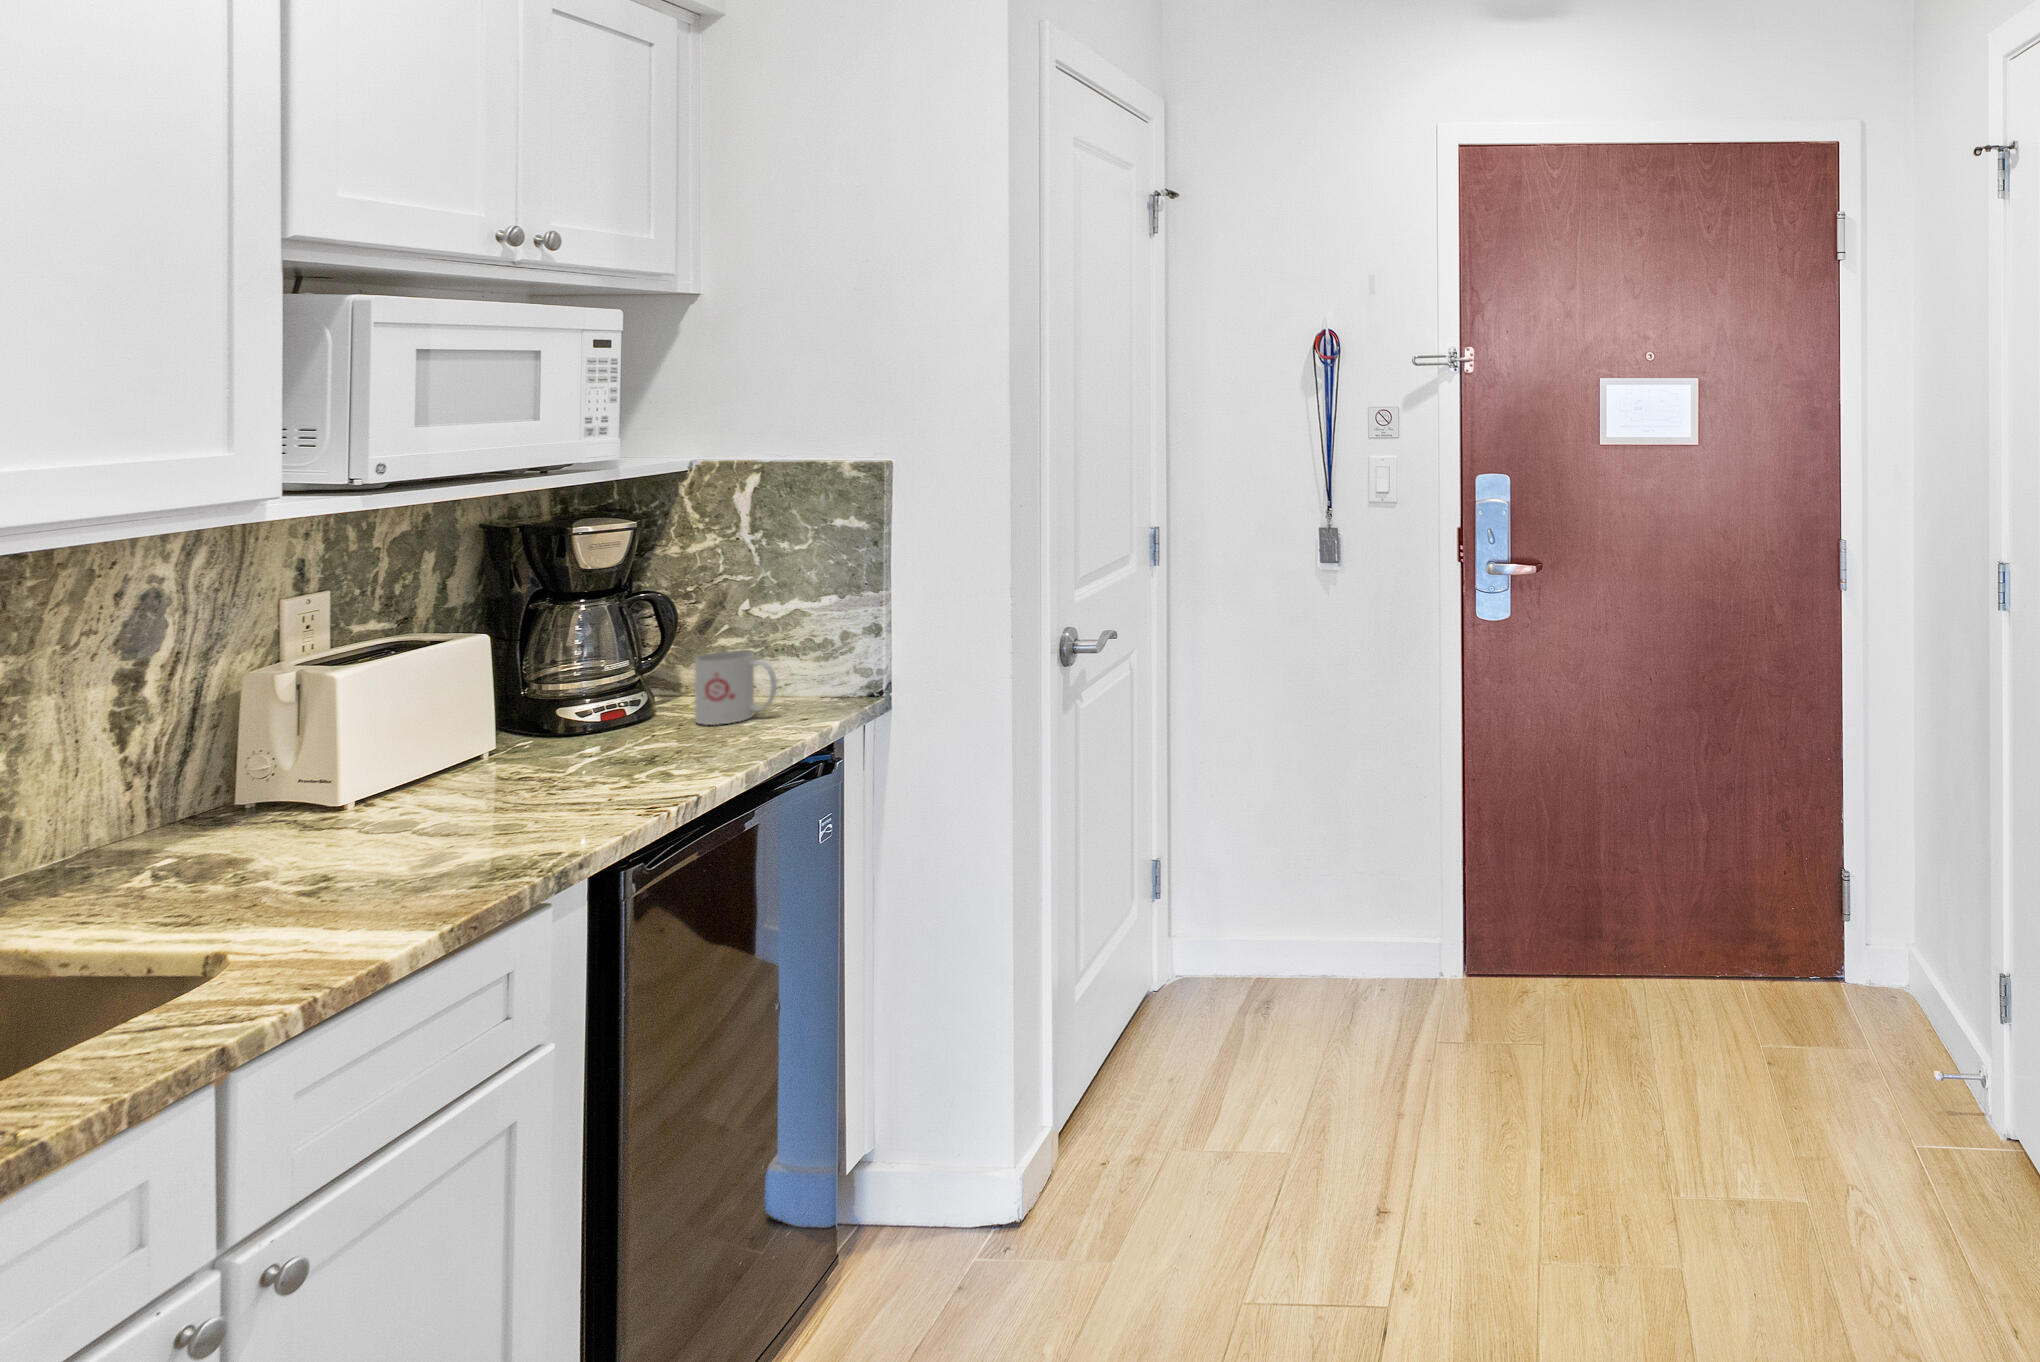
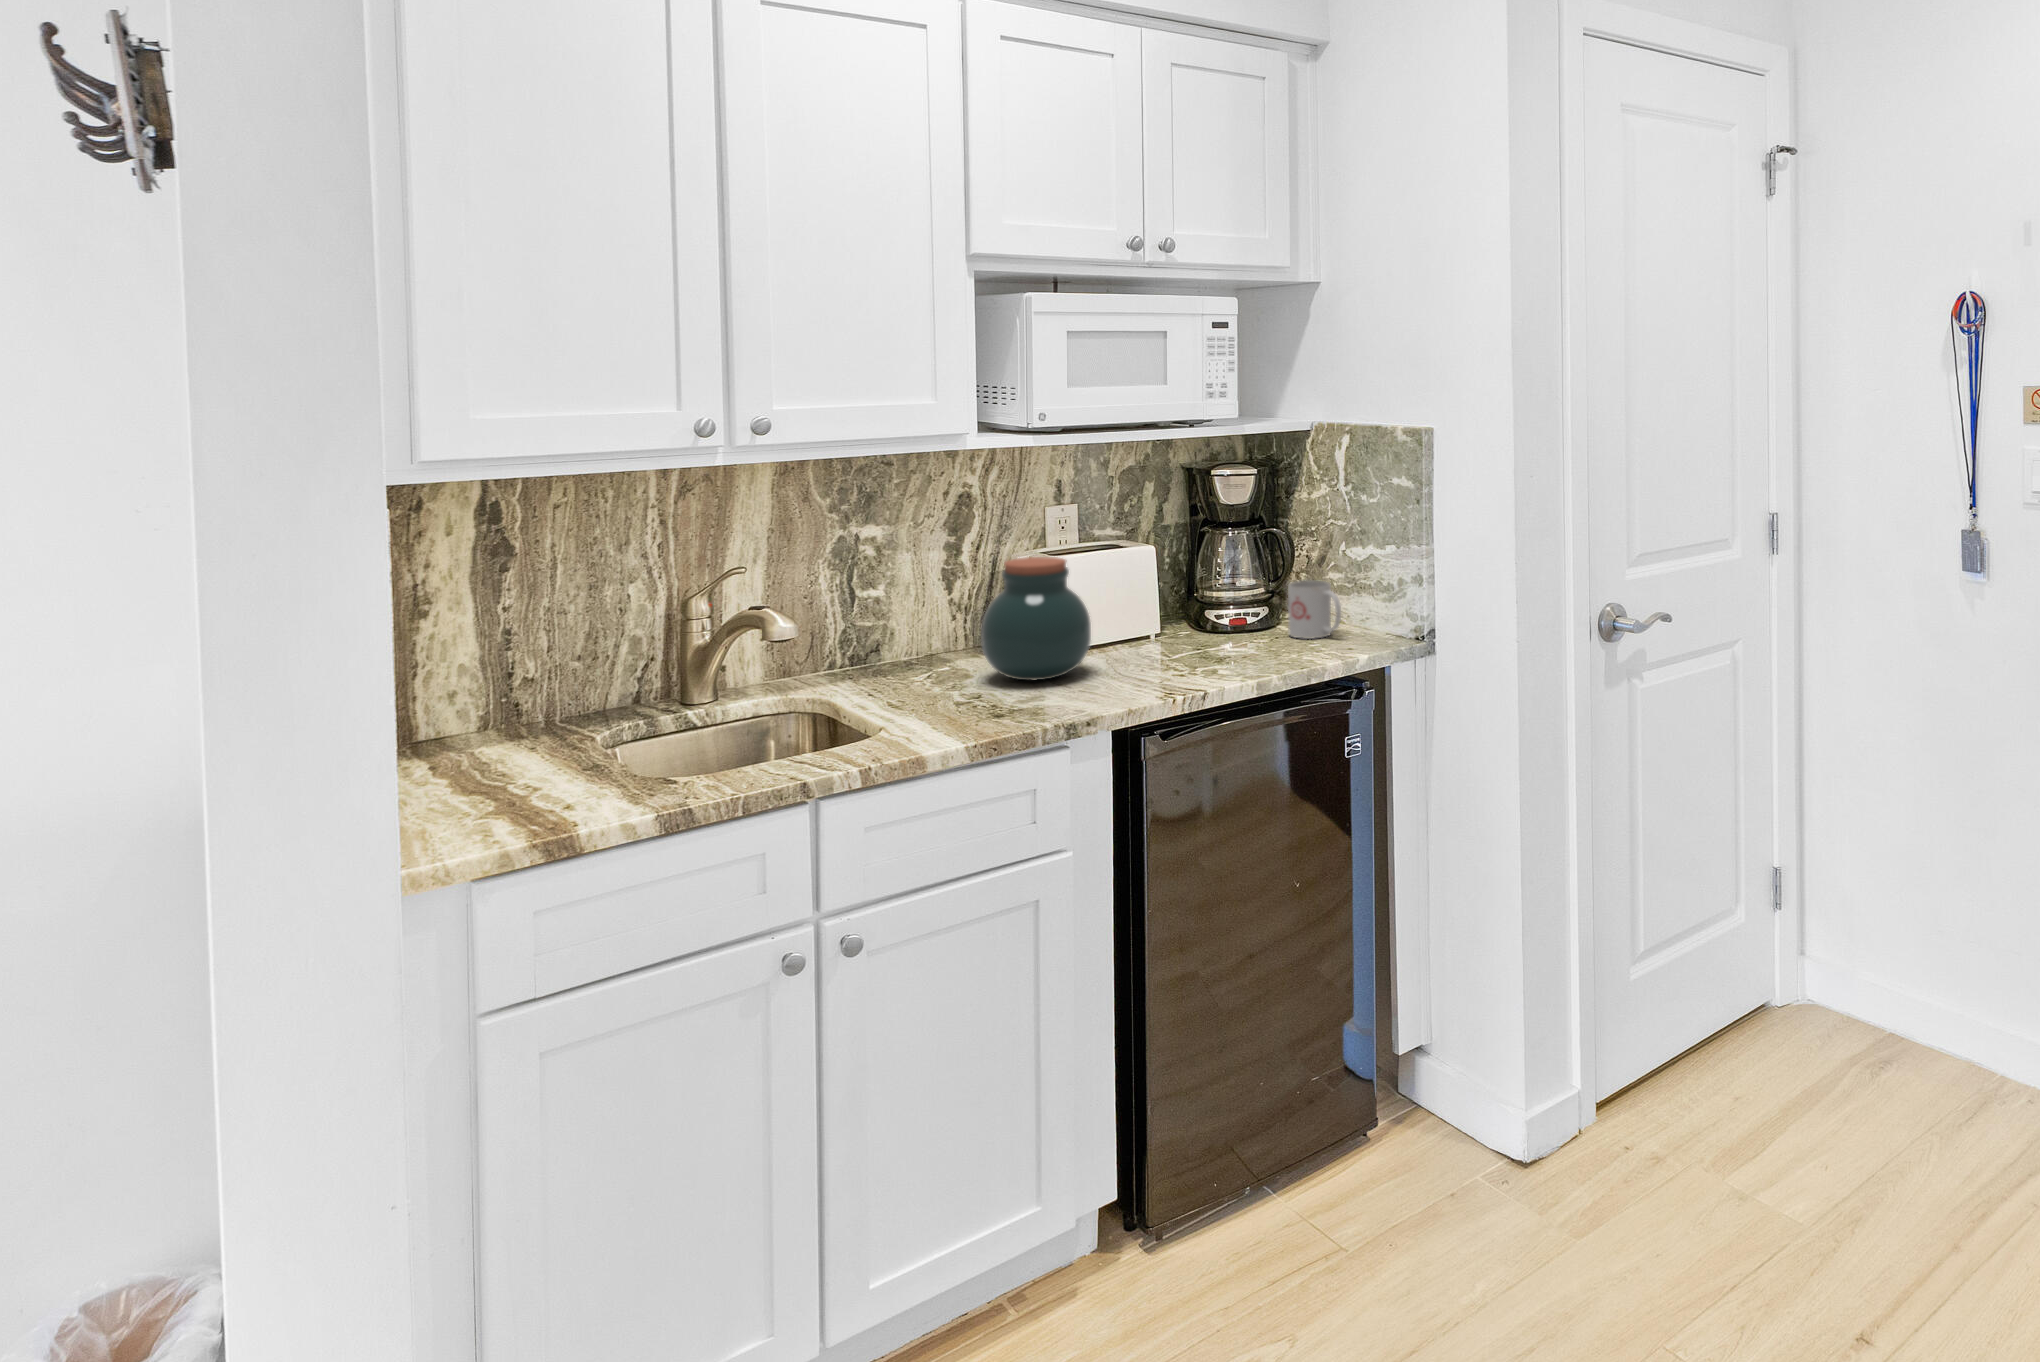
jar: none [286,660,477,843] -> present [981,557,1091,680]

